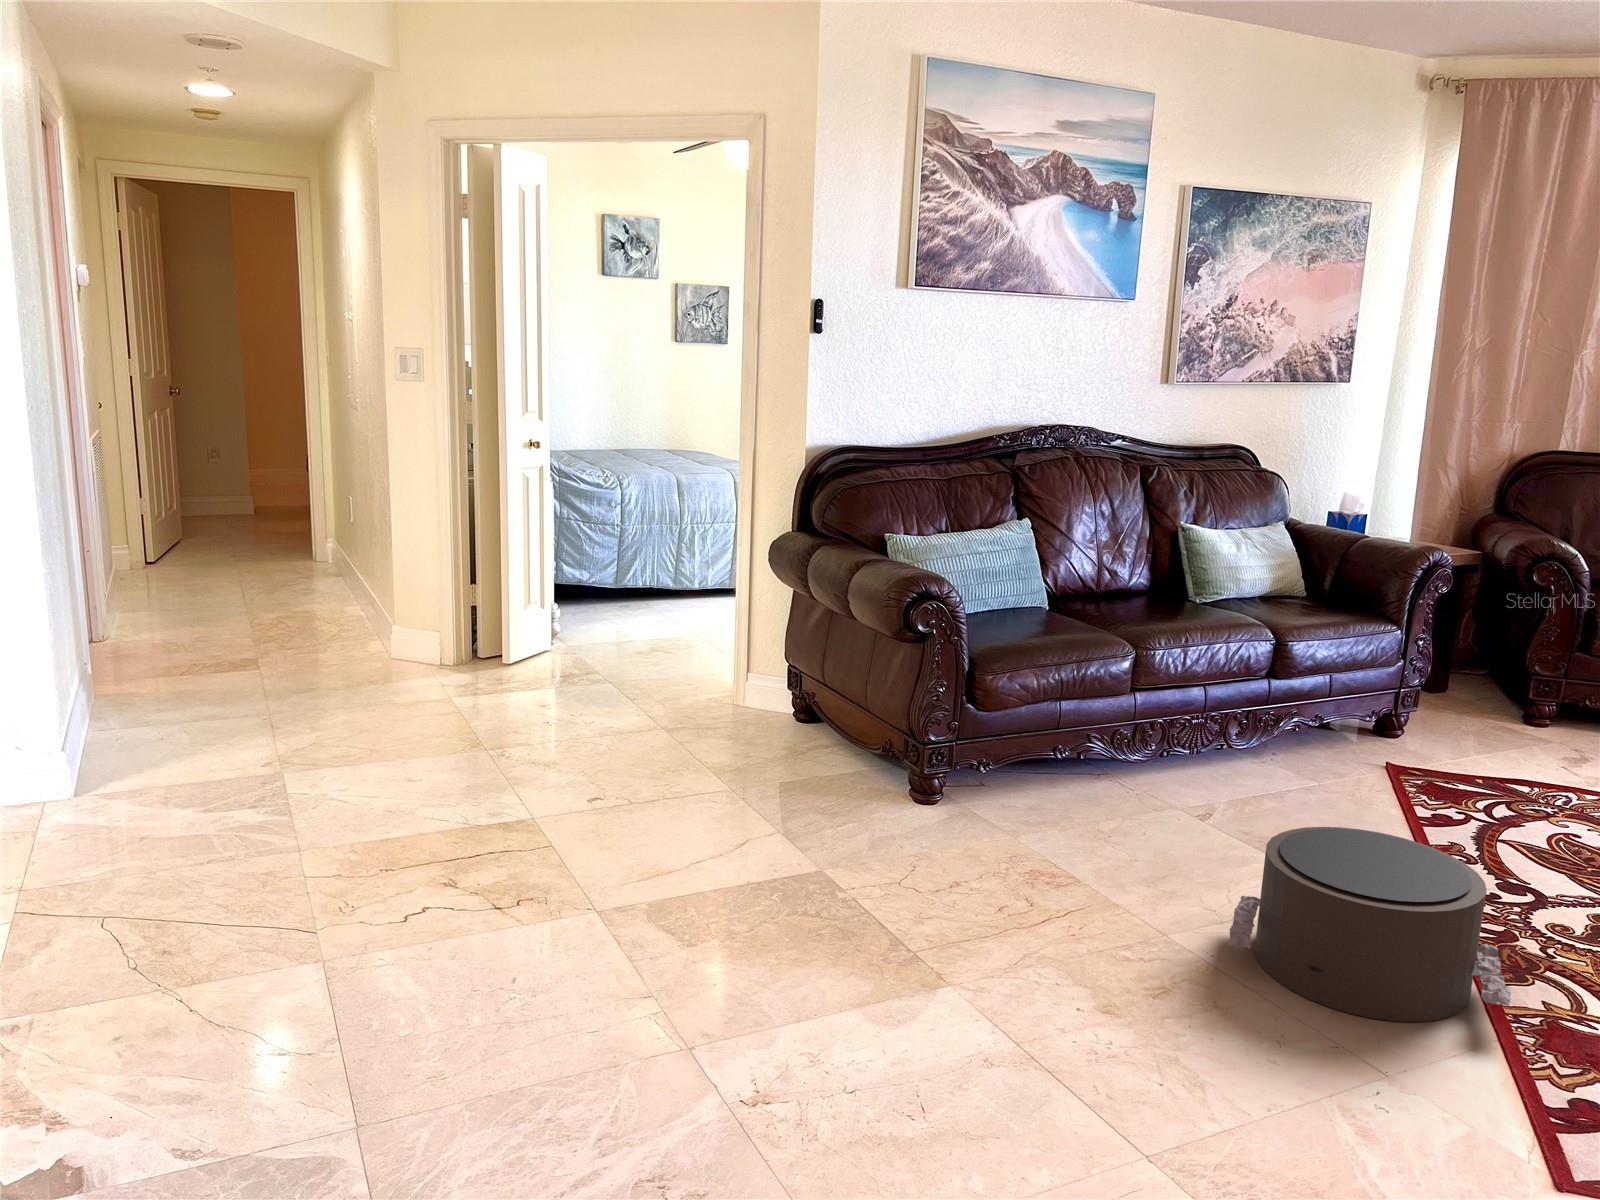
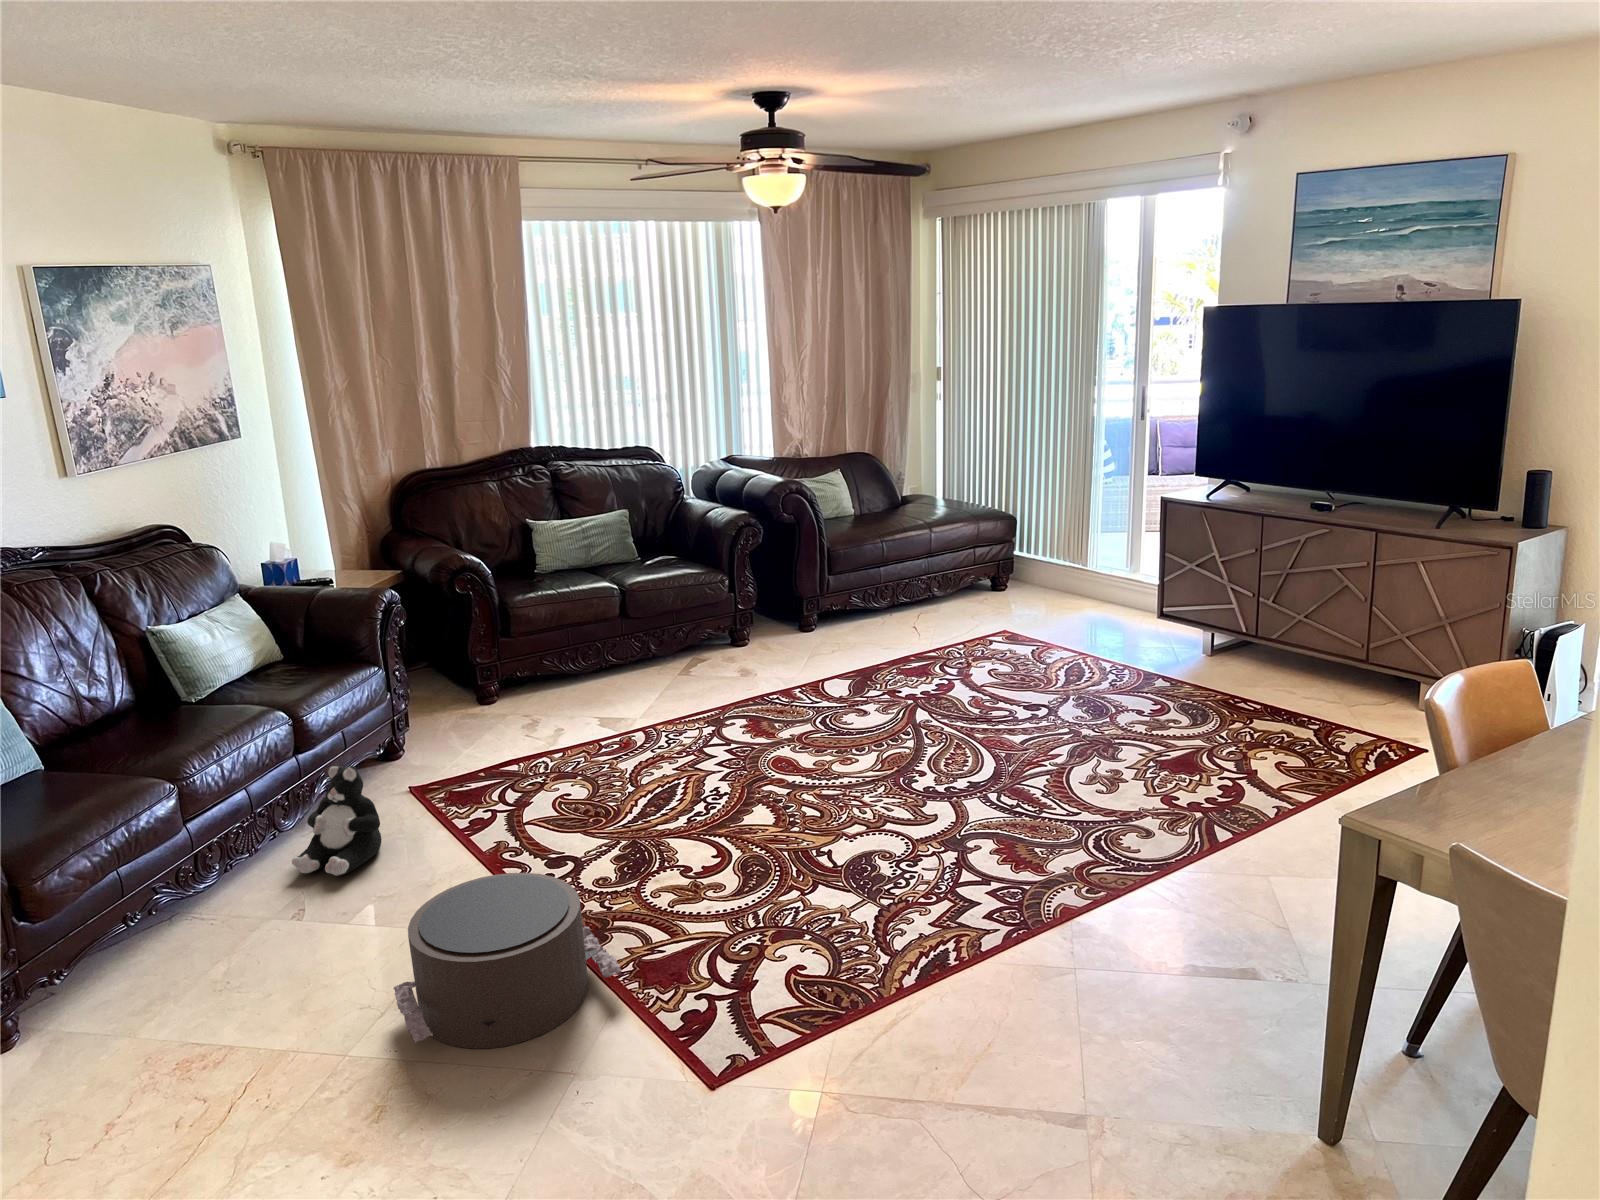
plush toy: none [1223,693,1326,804] -> present [292,765,382,876]

